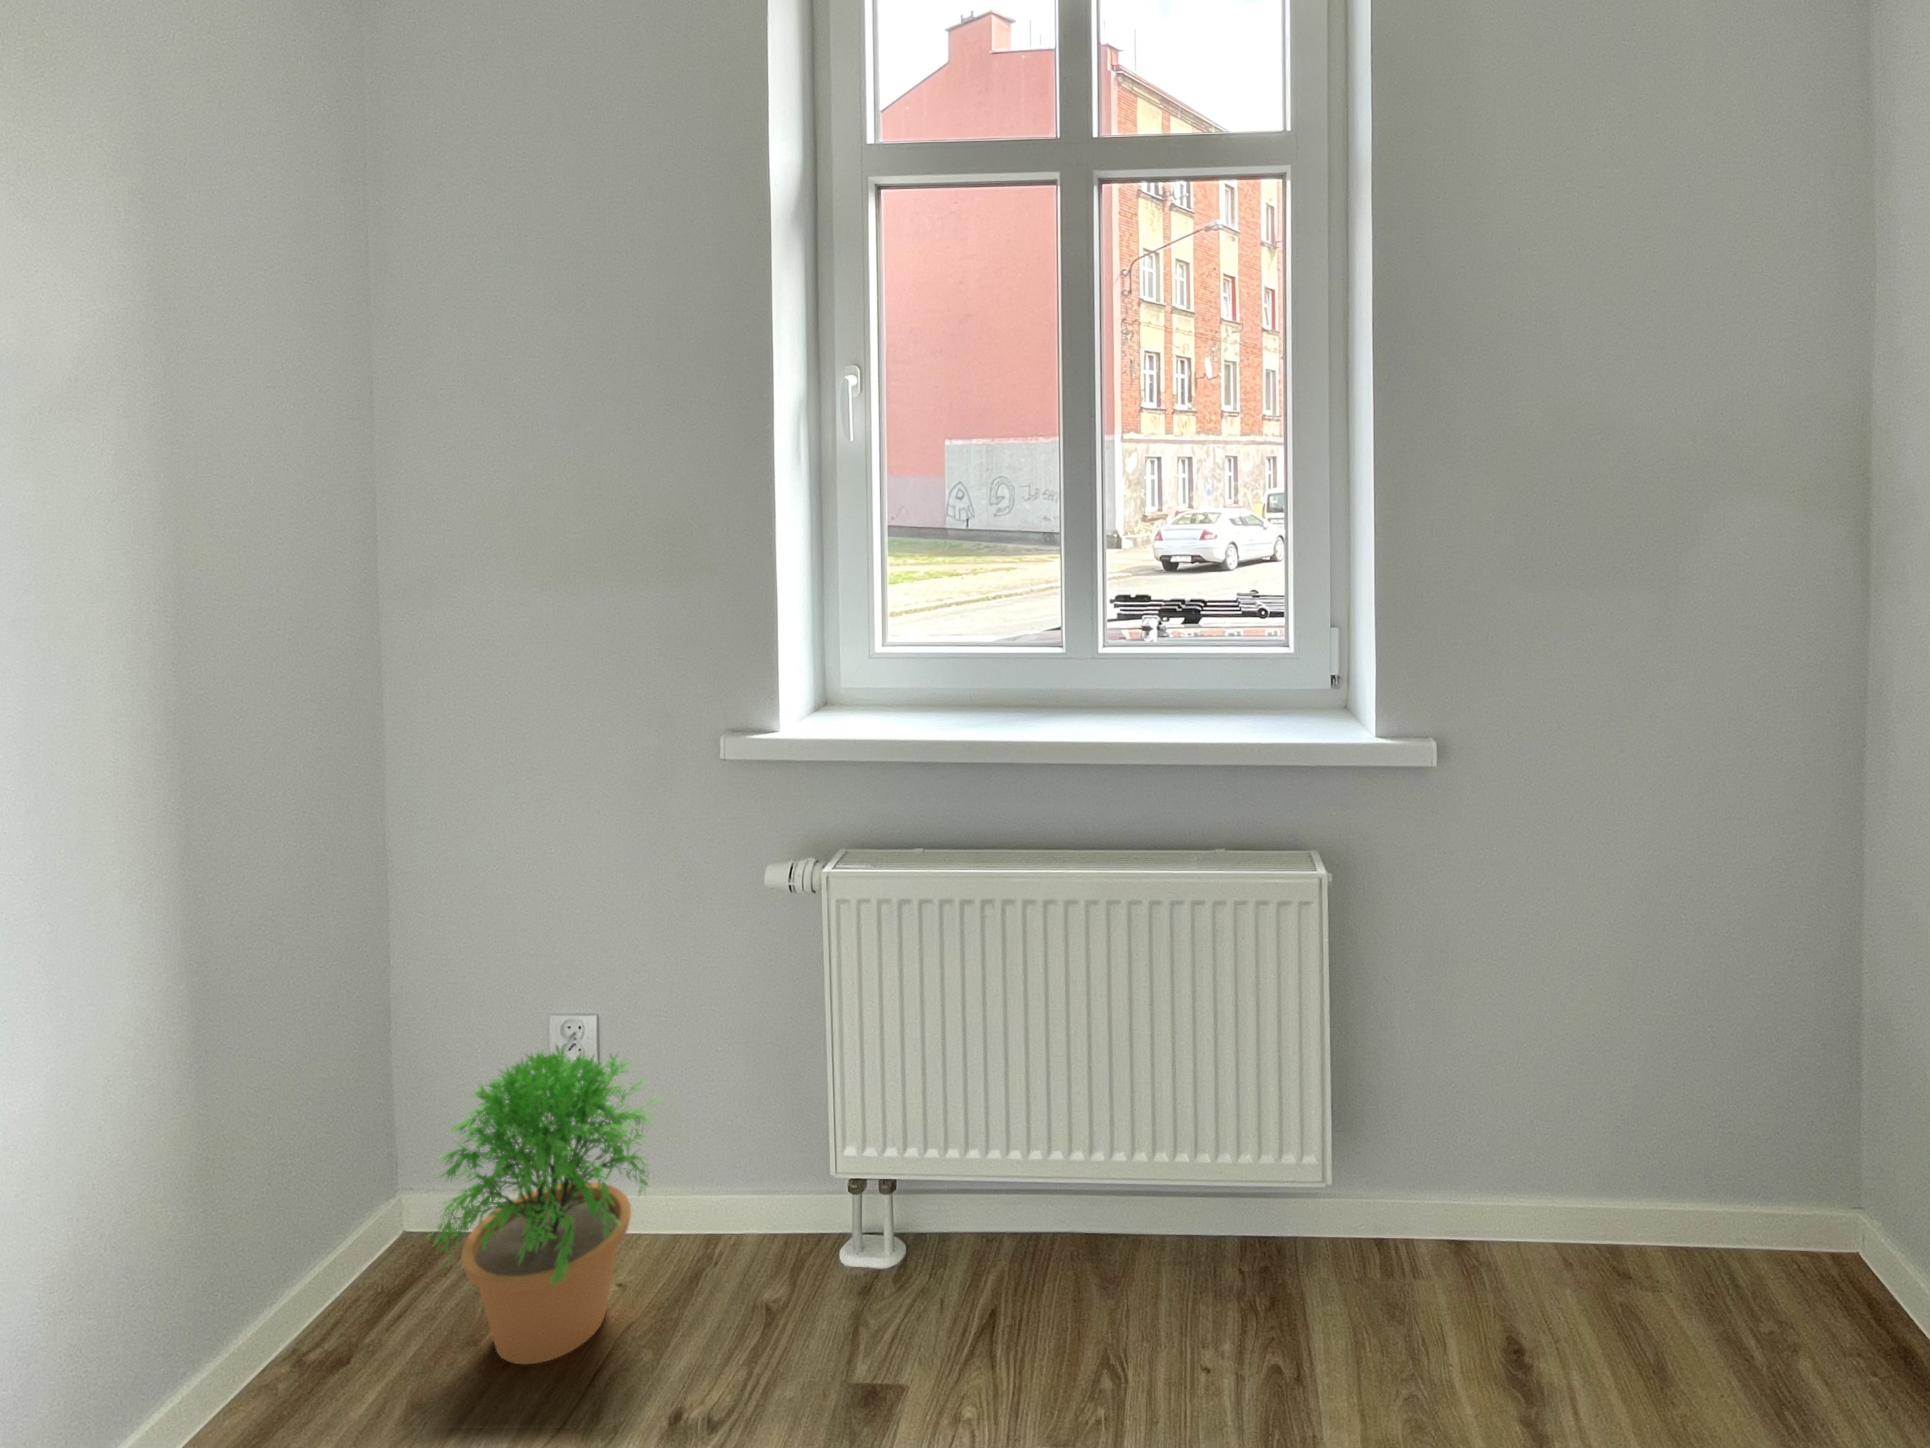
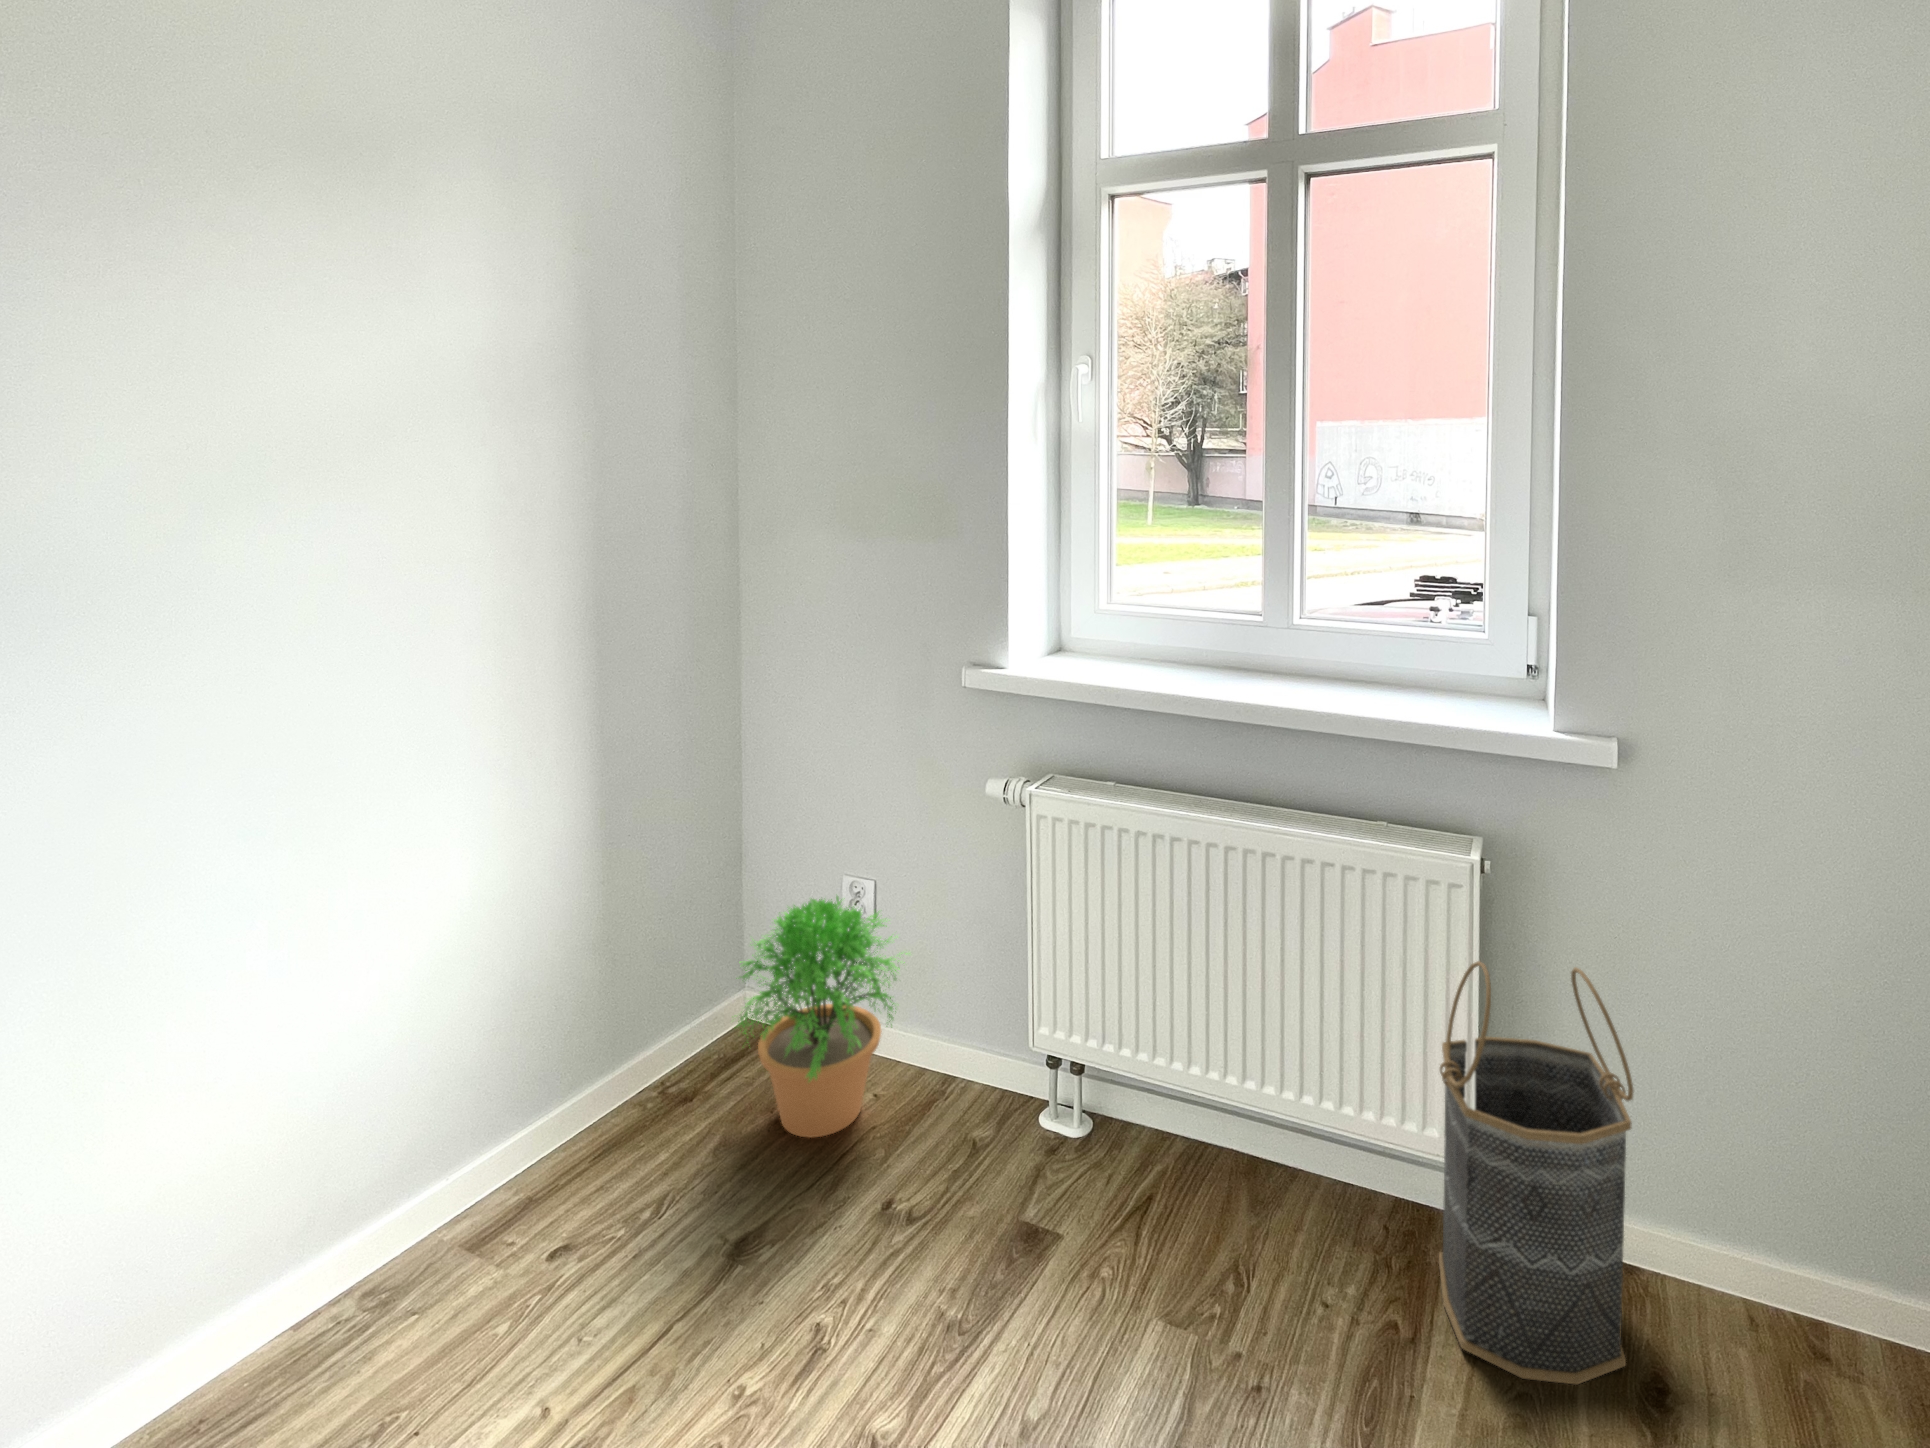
basket: none [1296,963,1482,1376] -> present [1439,961,1634,1385]

